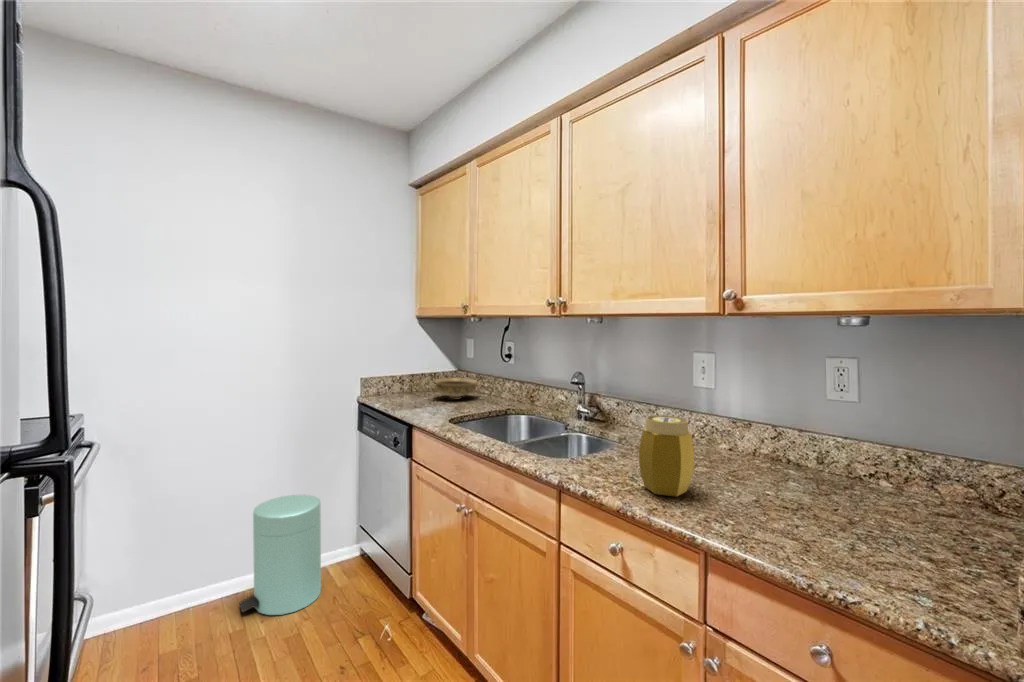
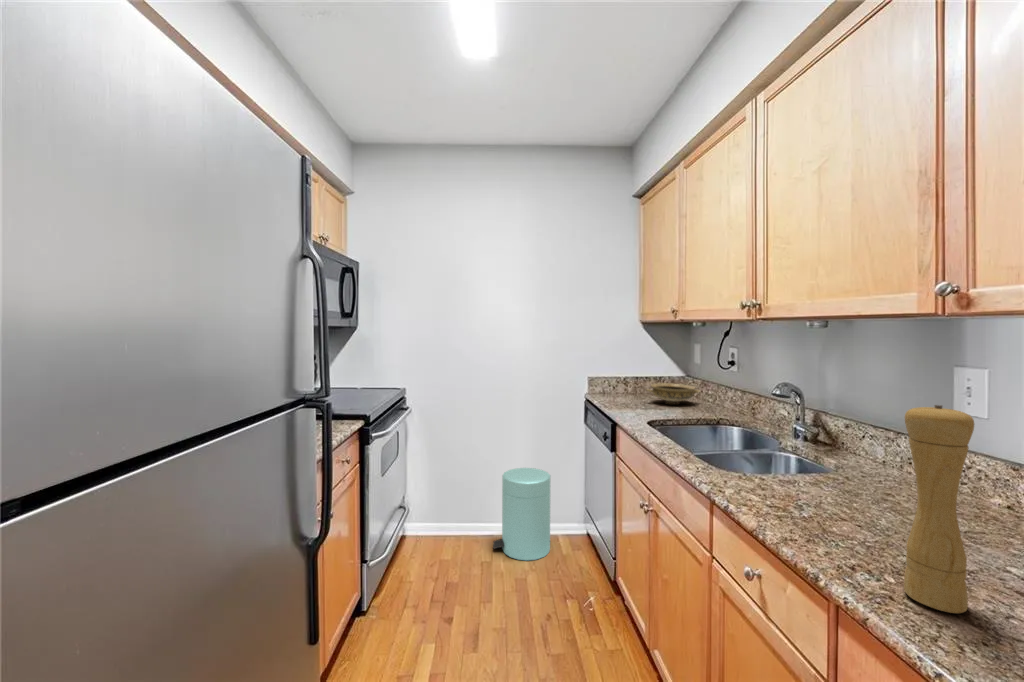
pepper mill: none [735,383,777,531] -> present [904,405,974,613]
jar: present [639,415,694,496] -> none [798,436,875,539]

